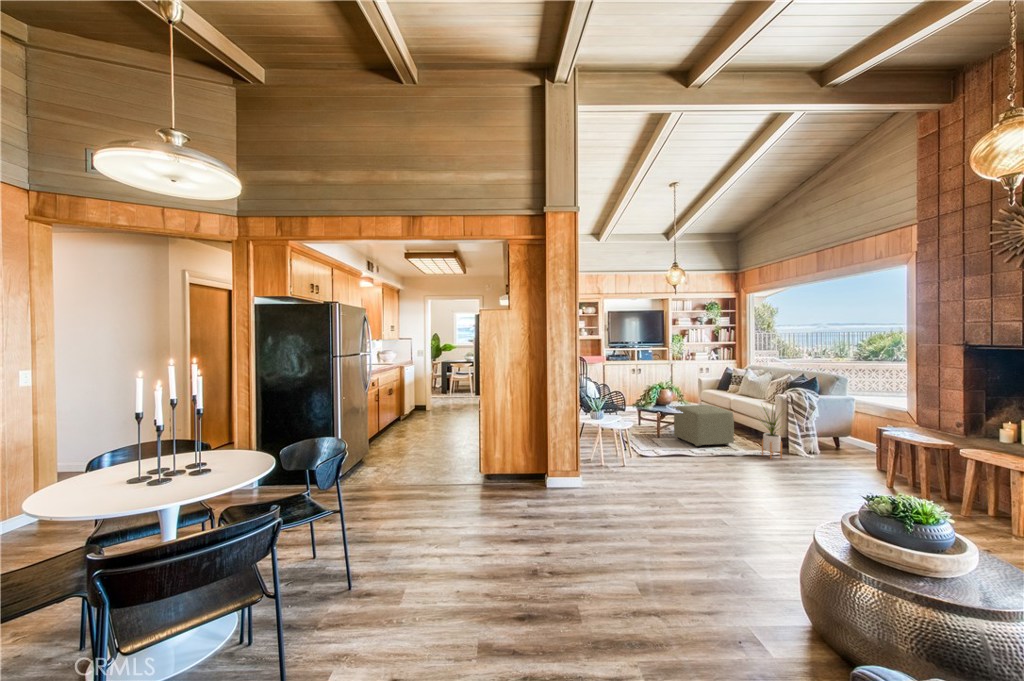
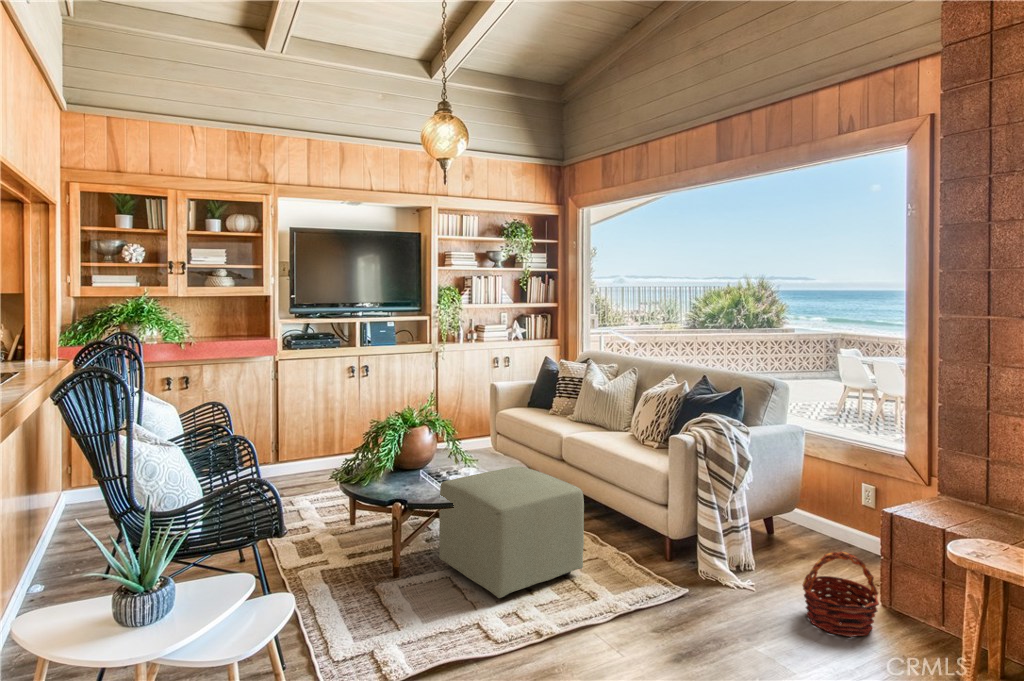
house plant: present [762,406,782,459] -> none [640,457,723,617]
basket: none [829,439,867,473] -> present [803,552,879,637]

